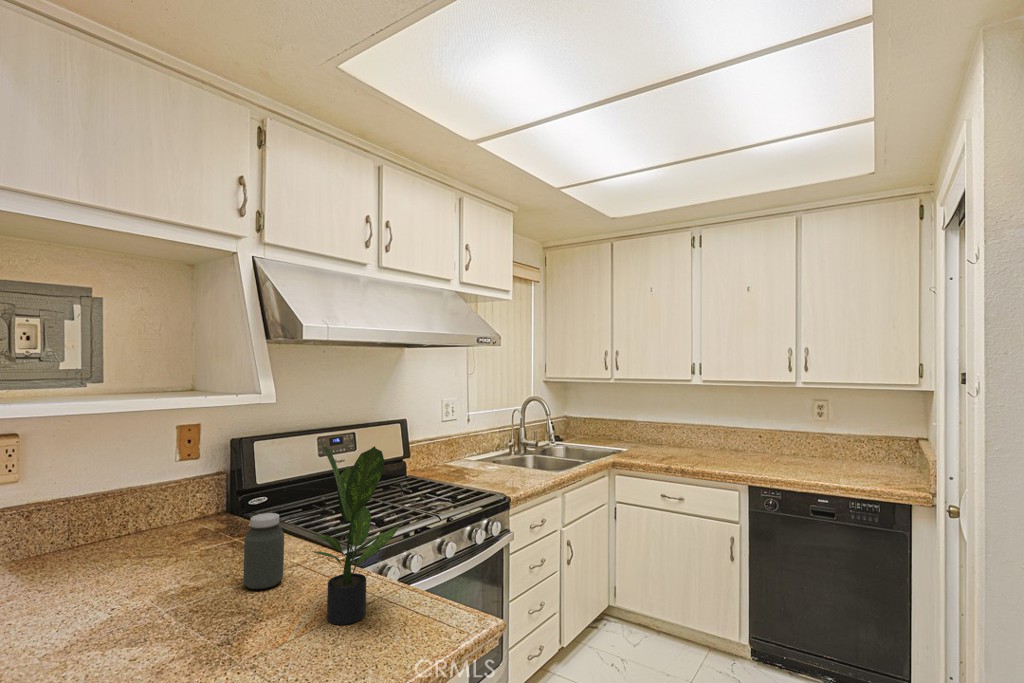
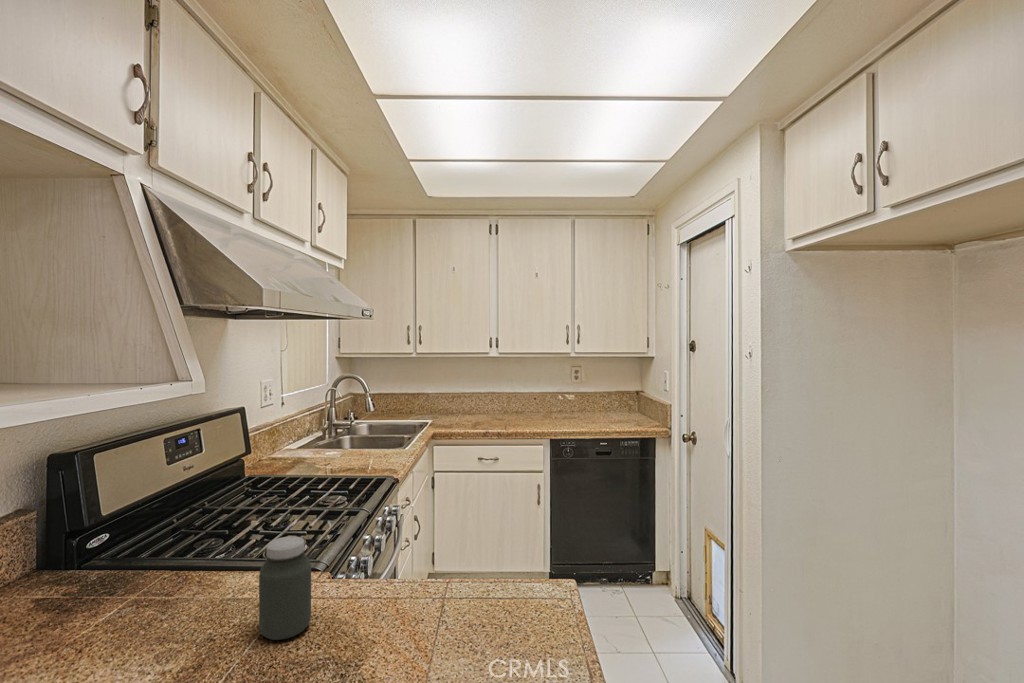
potted plant: present [312,444,402,625] -> none [392,430,518,636]

